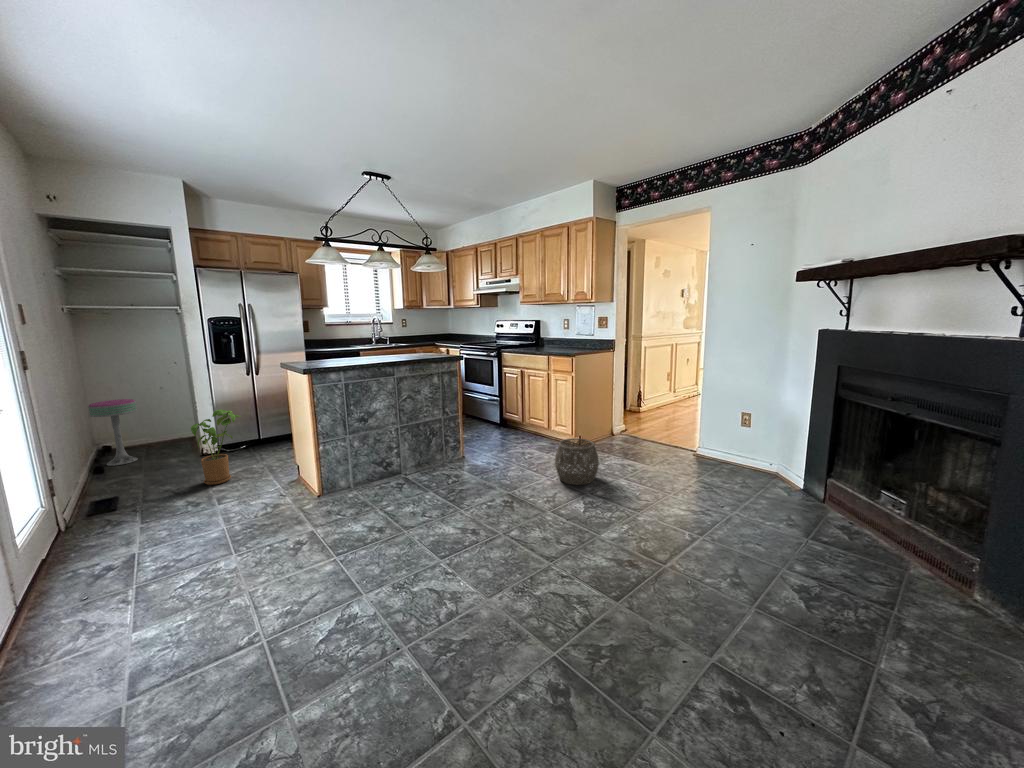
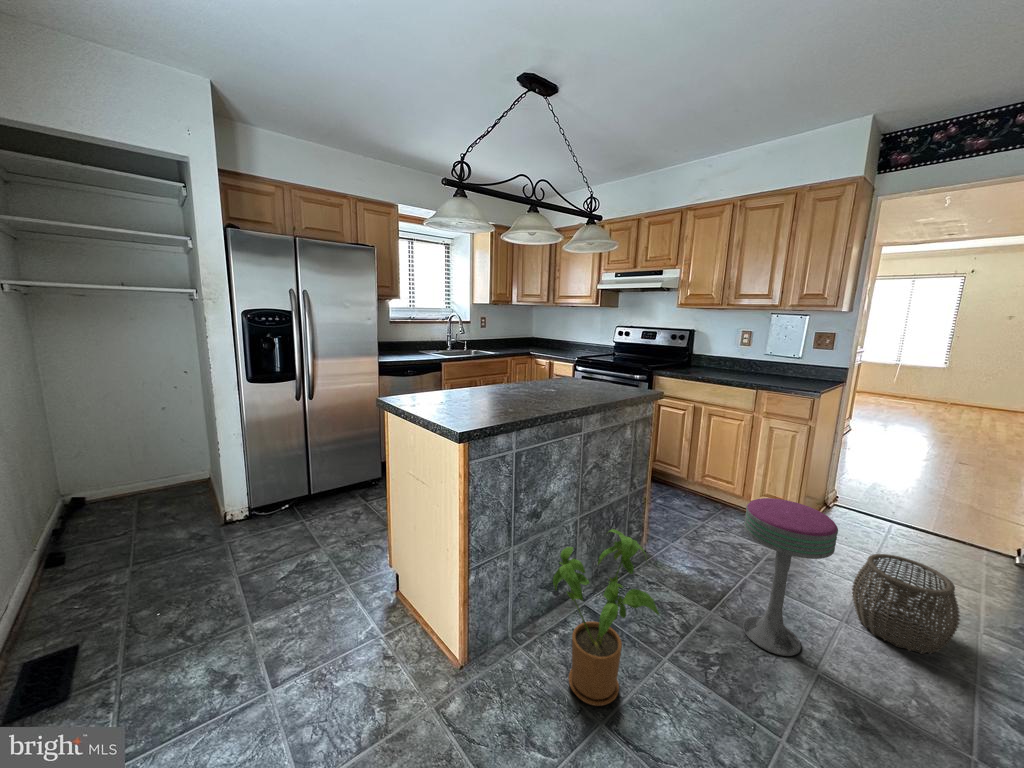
bar stool: present [88,399,138,466] -> present [743,498,838,656]
house plant: present [191,409,240,485] -> present [553,529,659,706]

